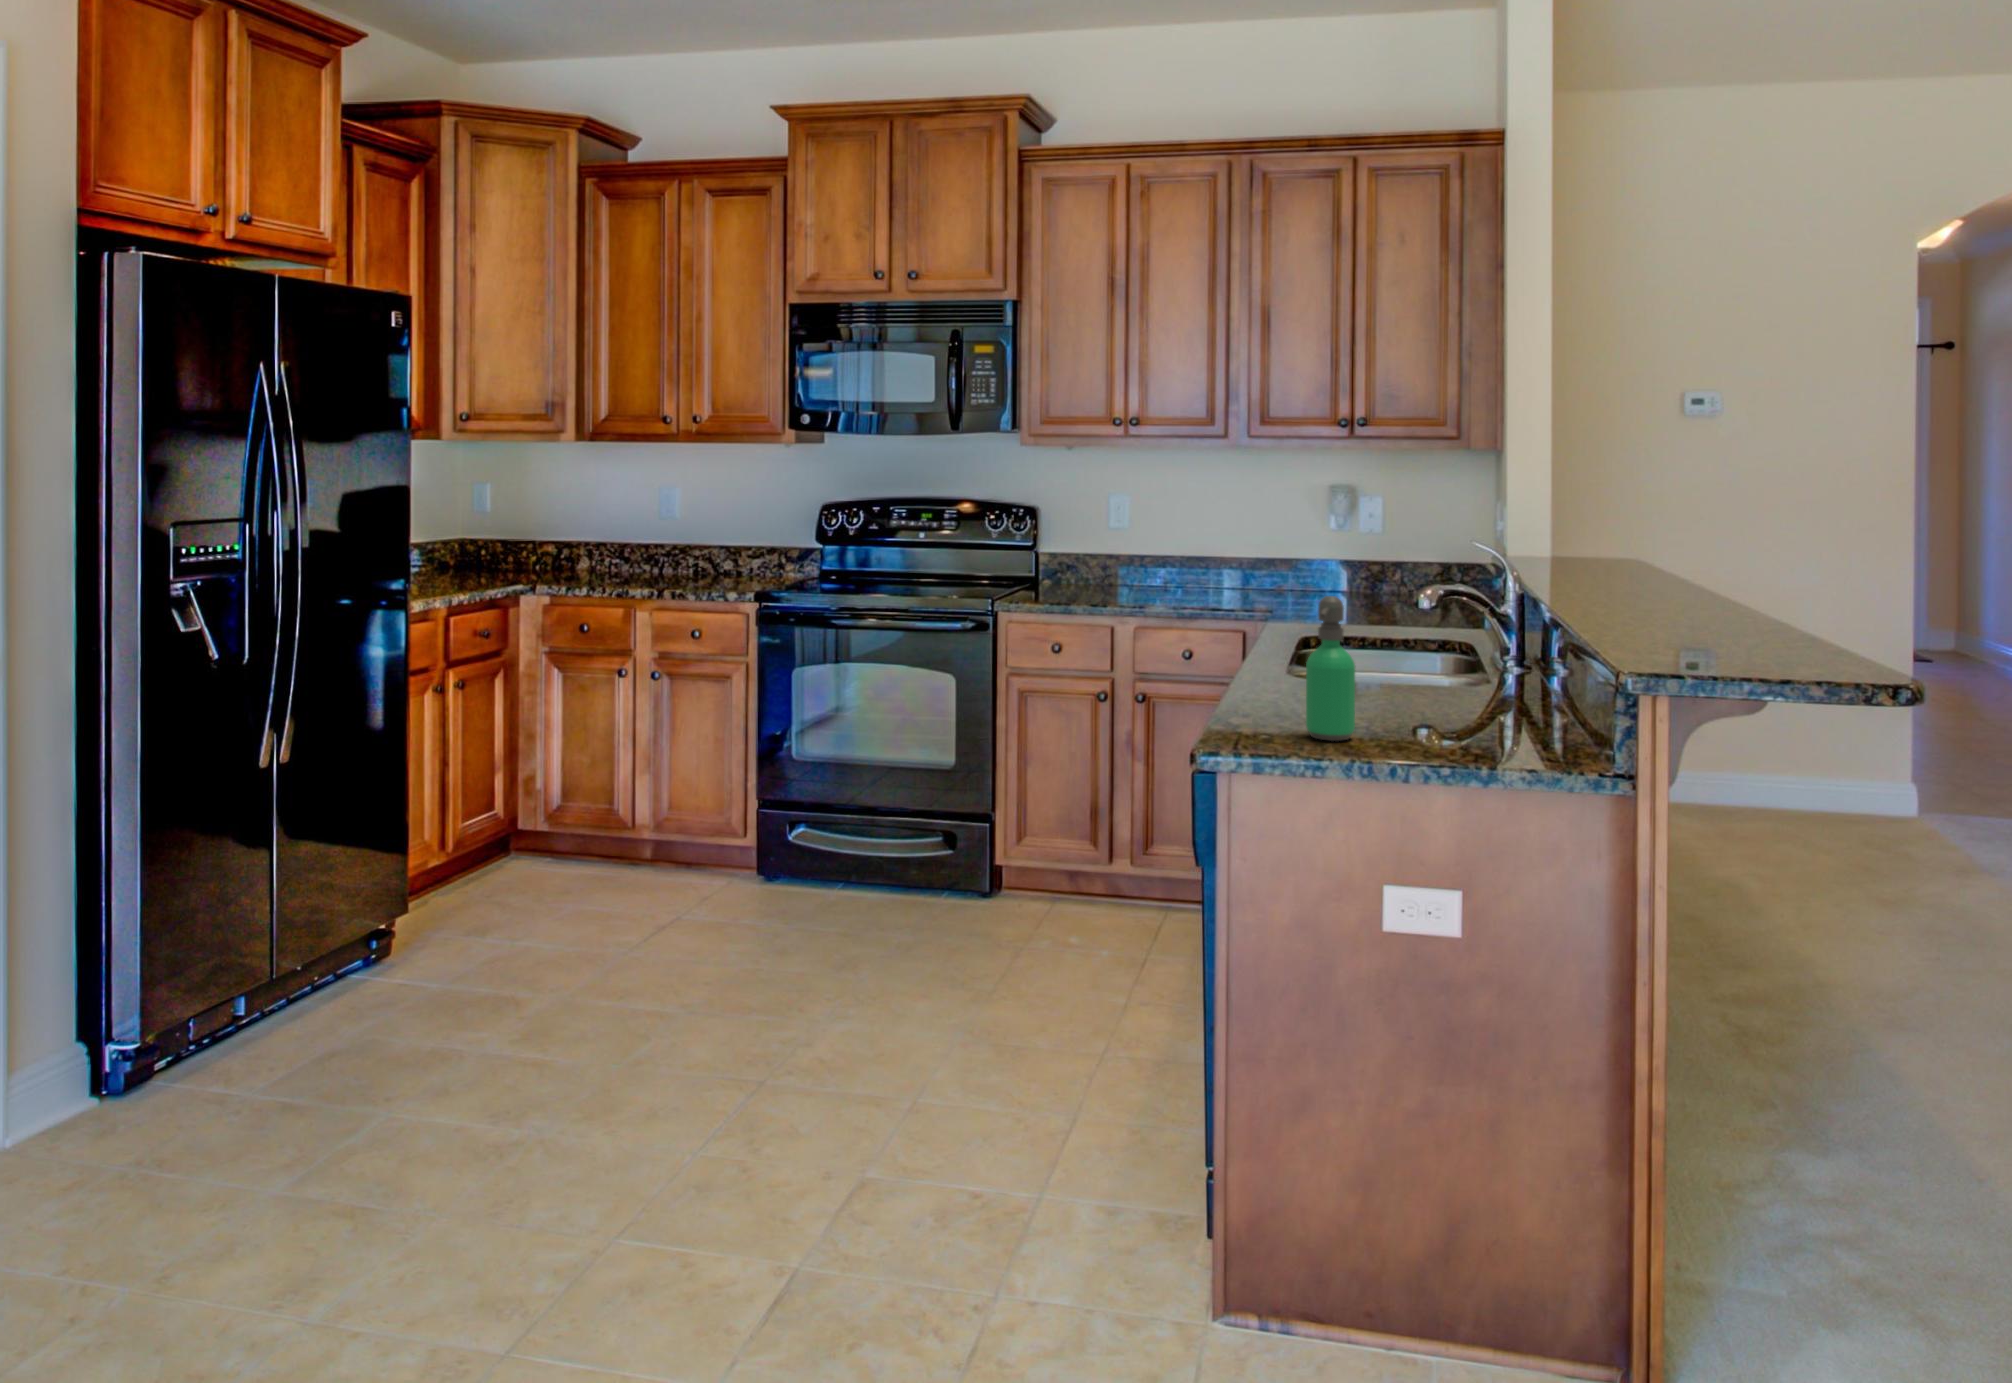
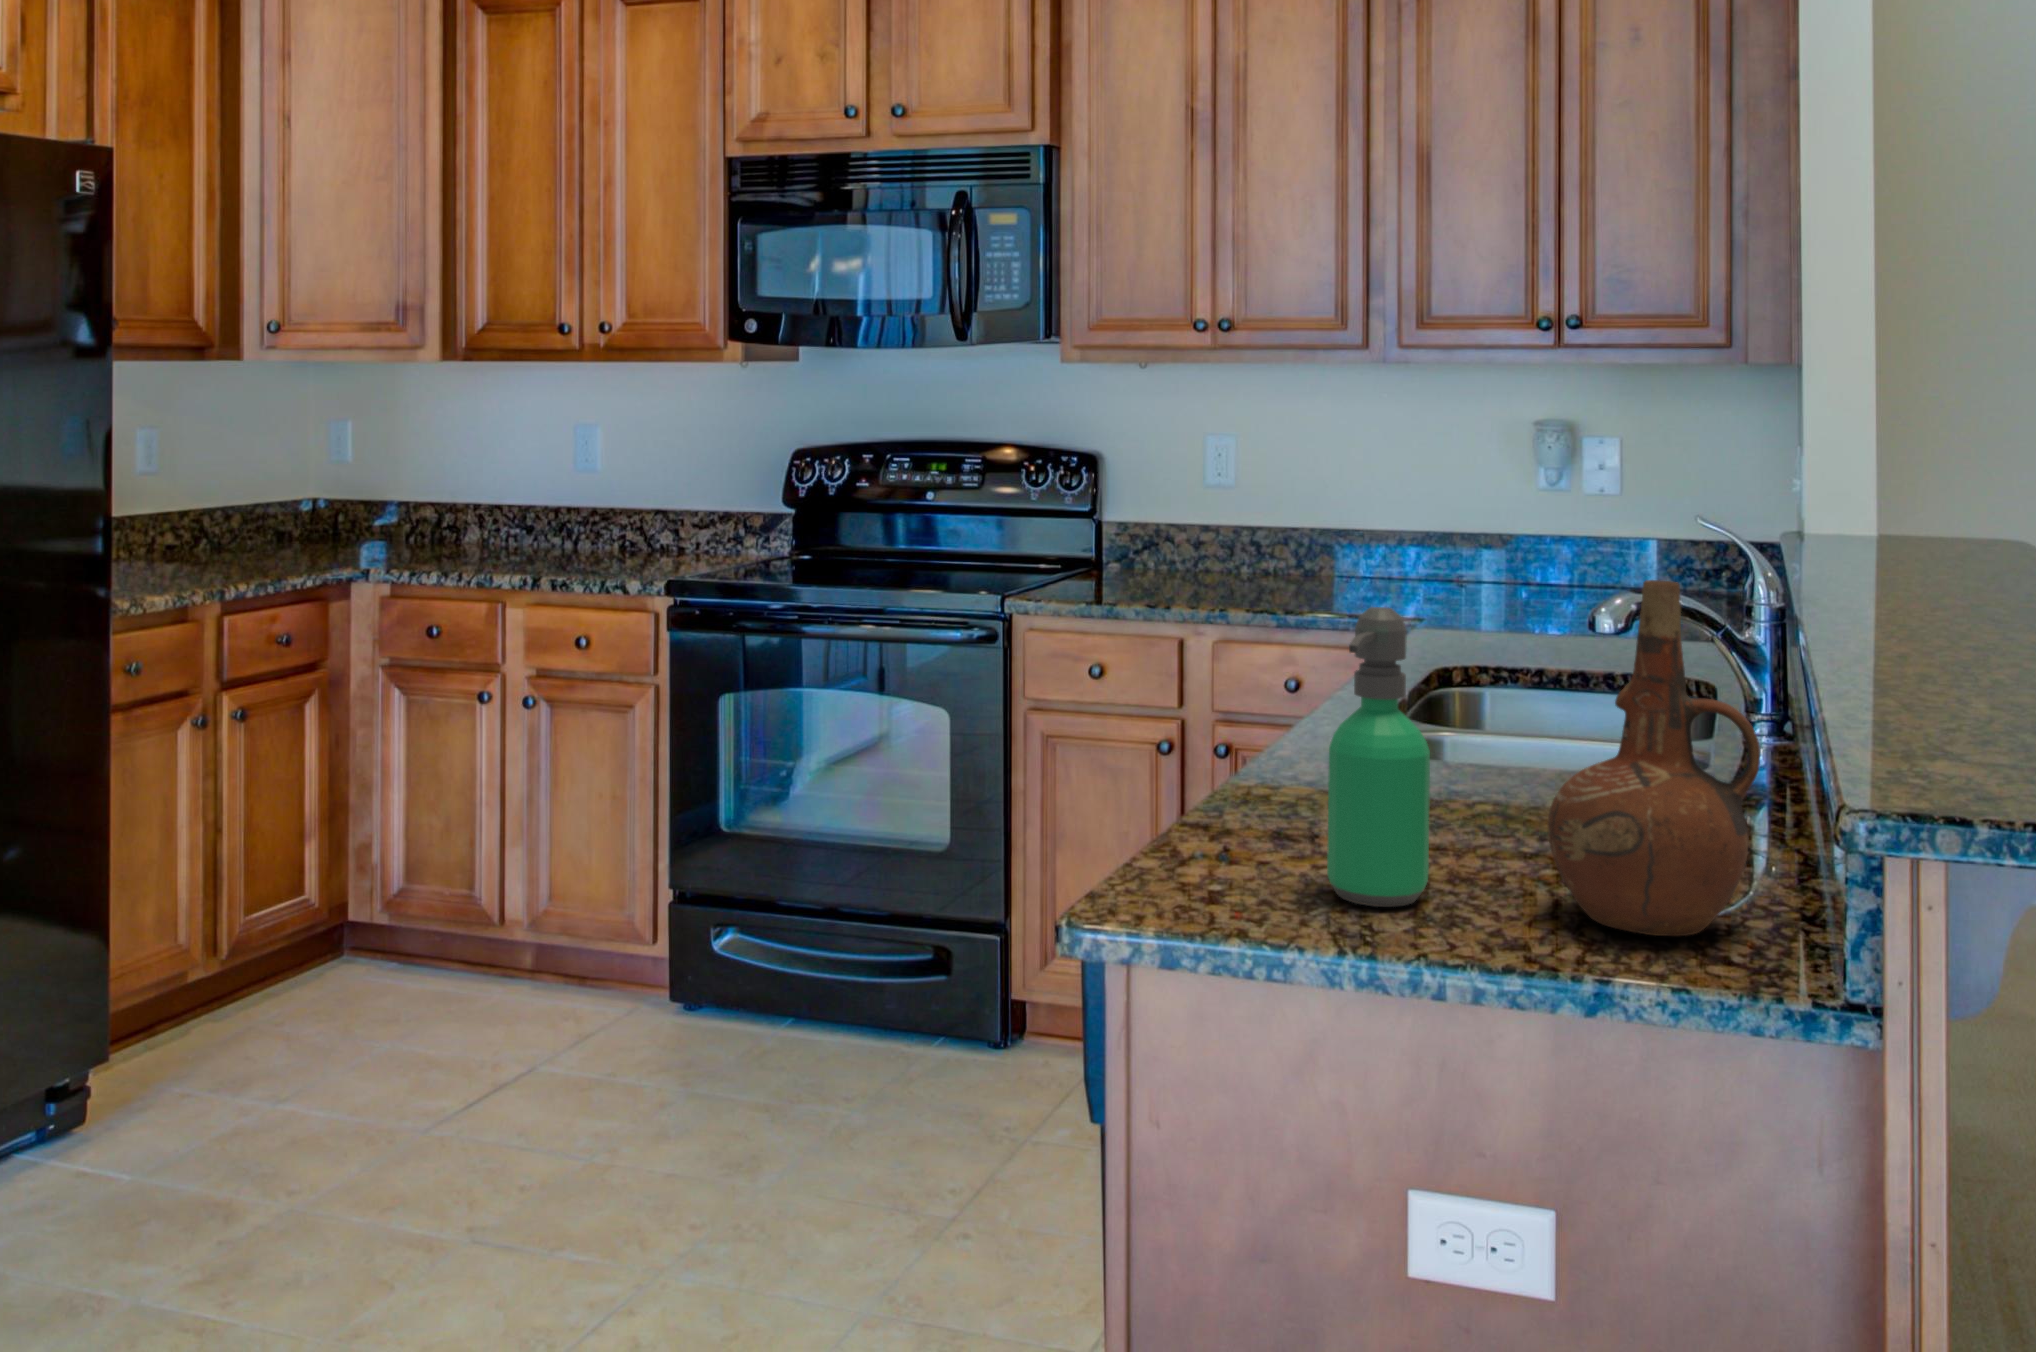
ceramic pitcher: none [1412,581,1510,747] -> present [1548,580,1760,936]

